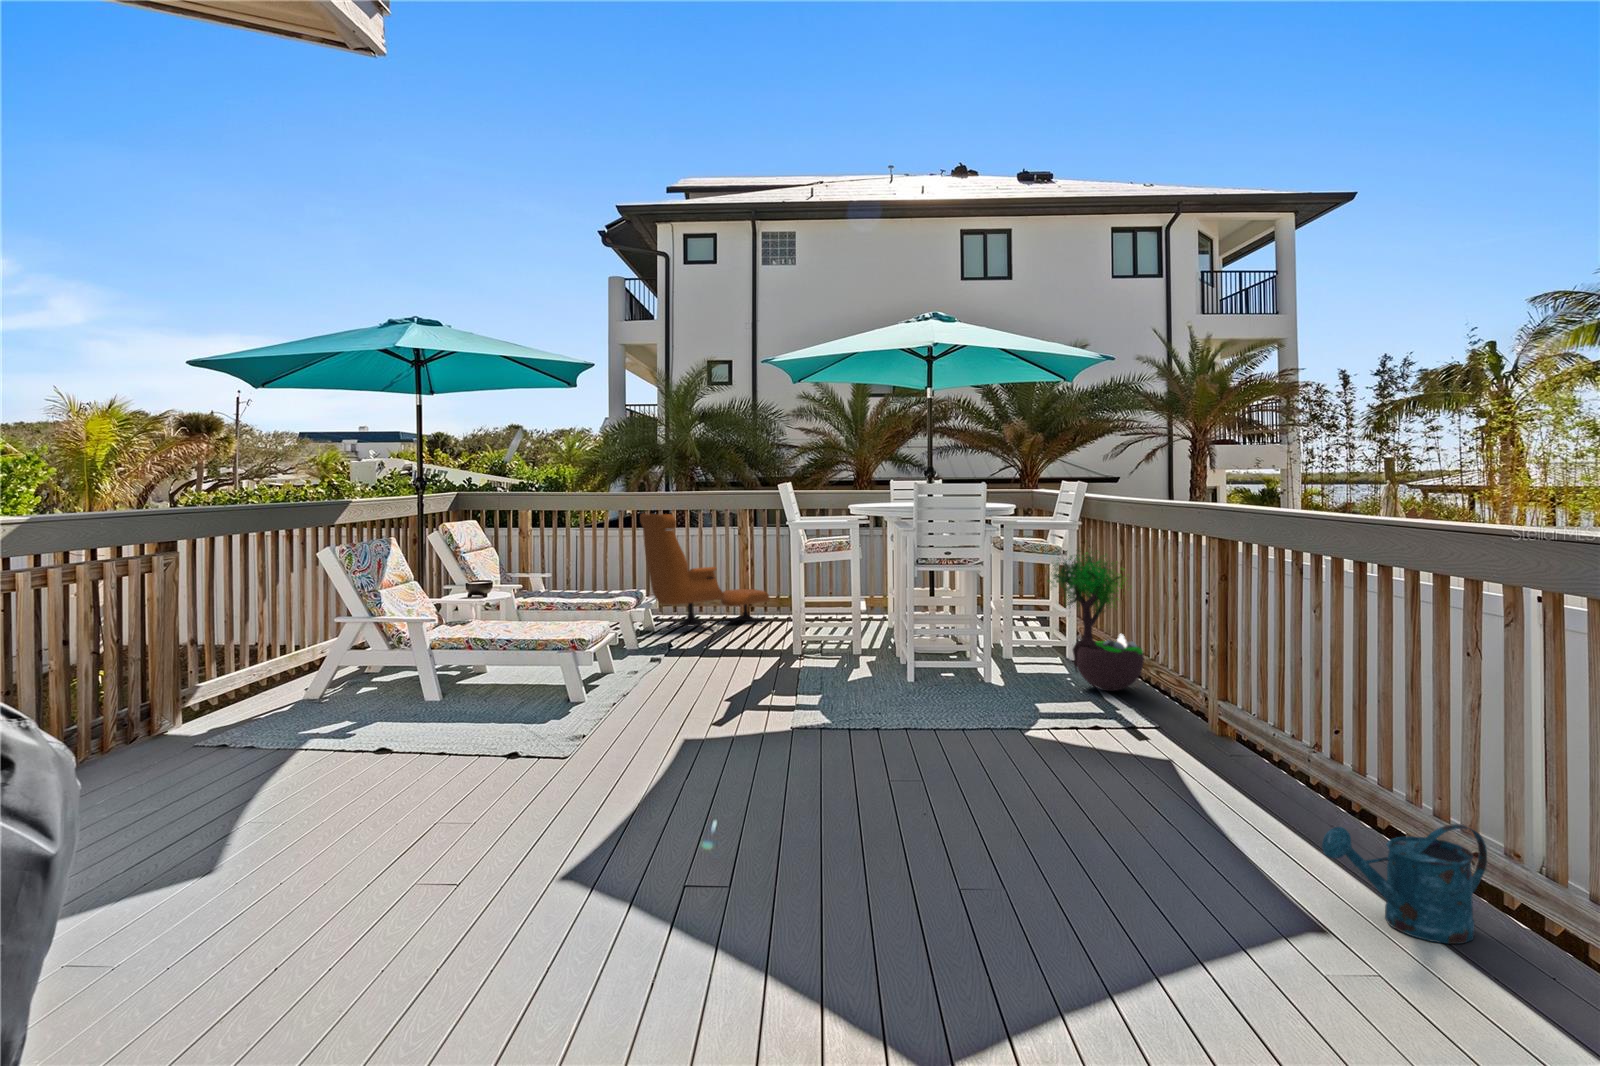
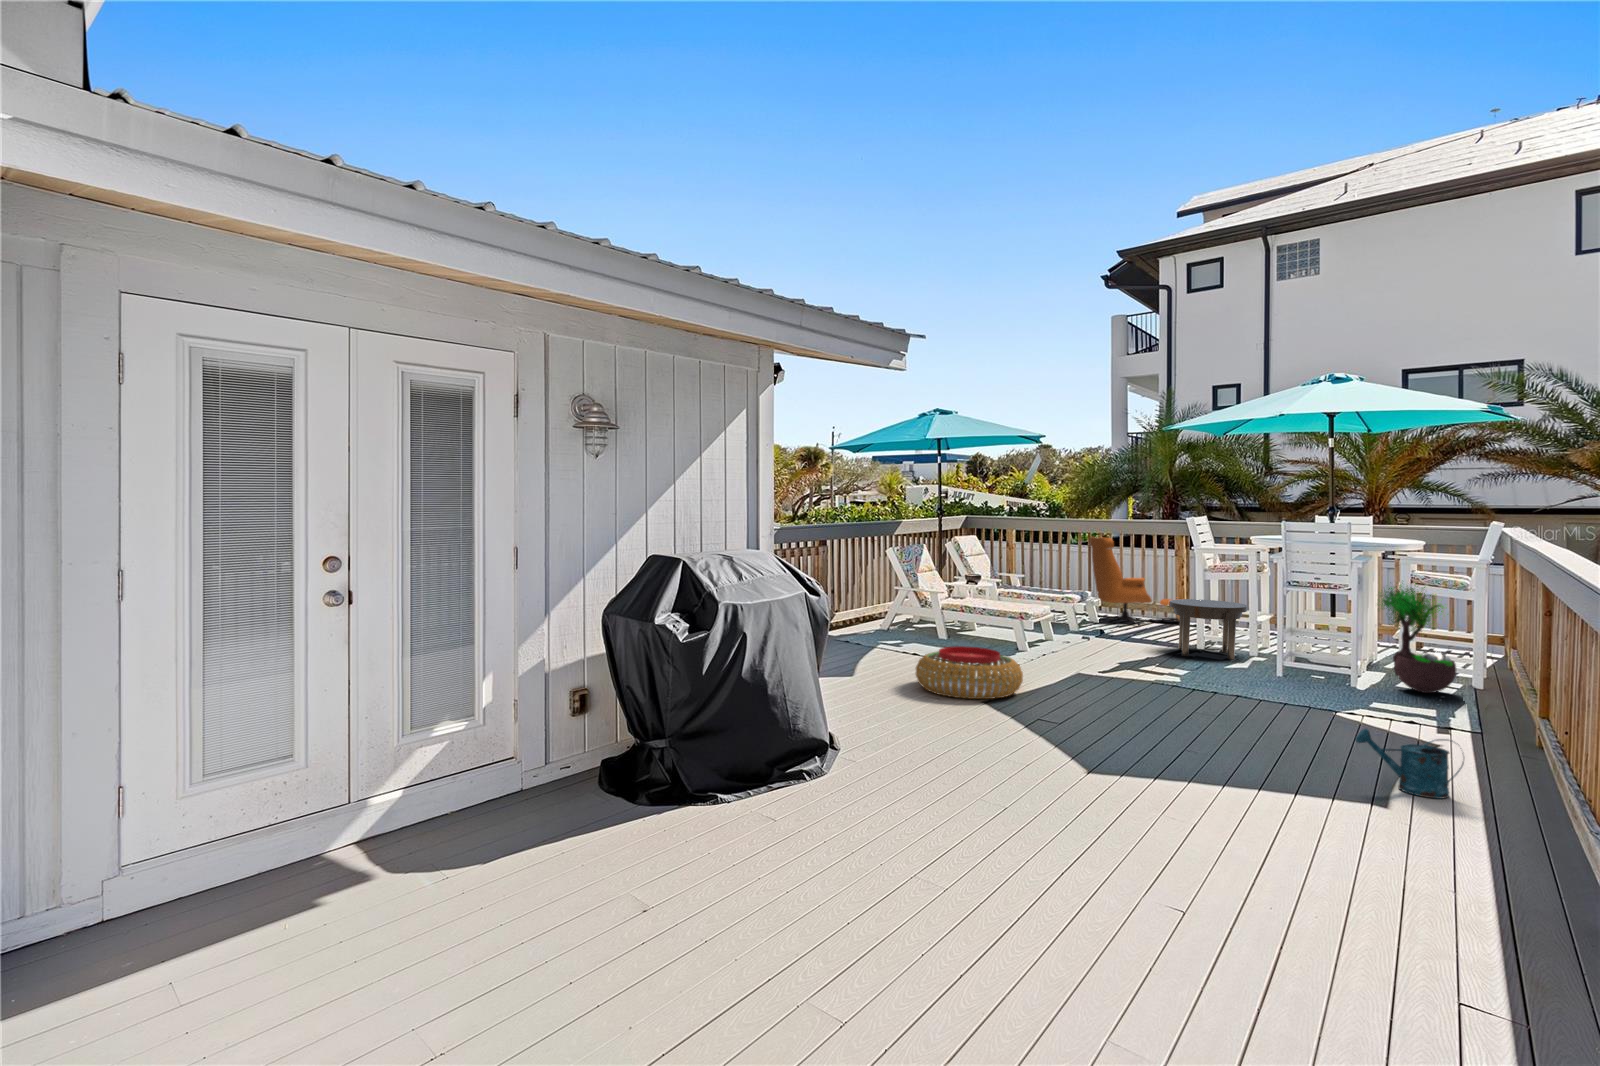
side table: none [777,591,877,676] -> present [1169,599,1247,660]
pouf: none [399,734,630,866] -> present [916,646,1023,699]

